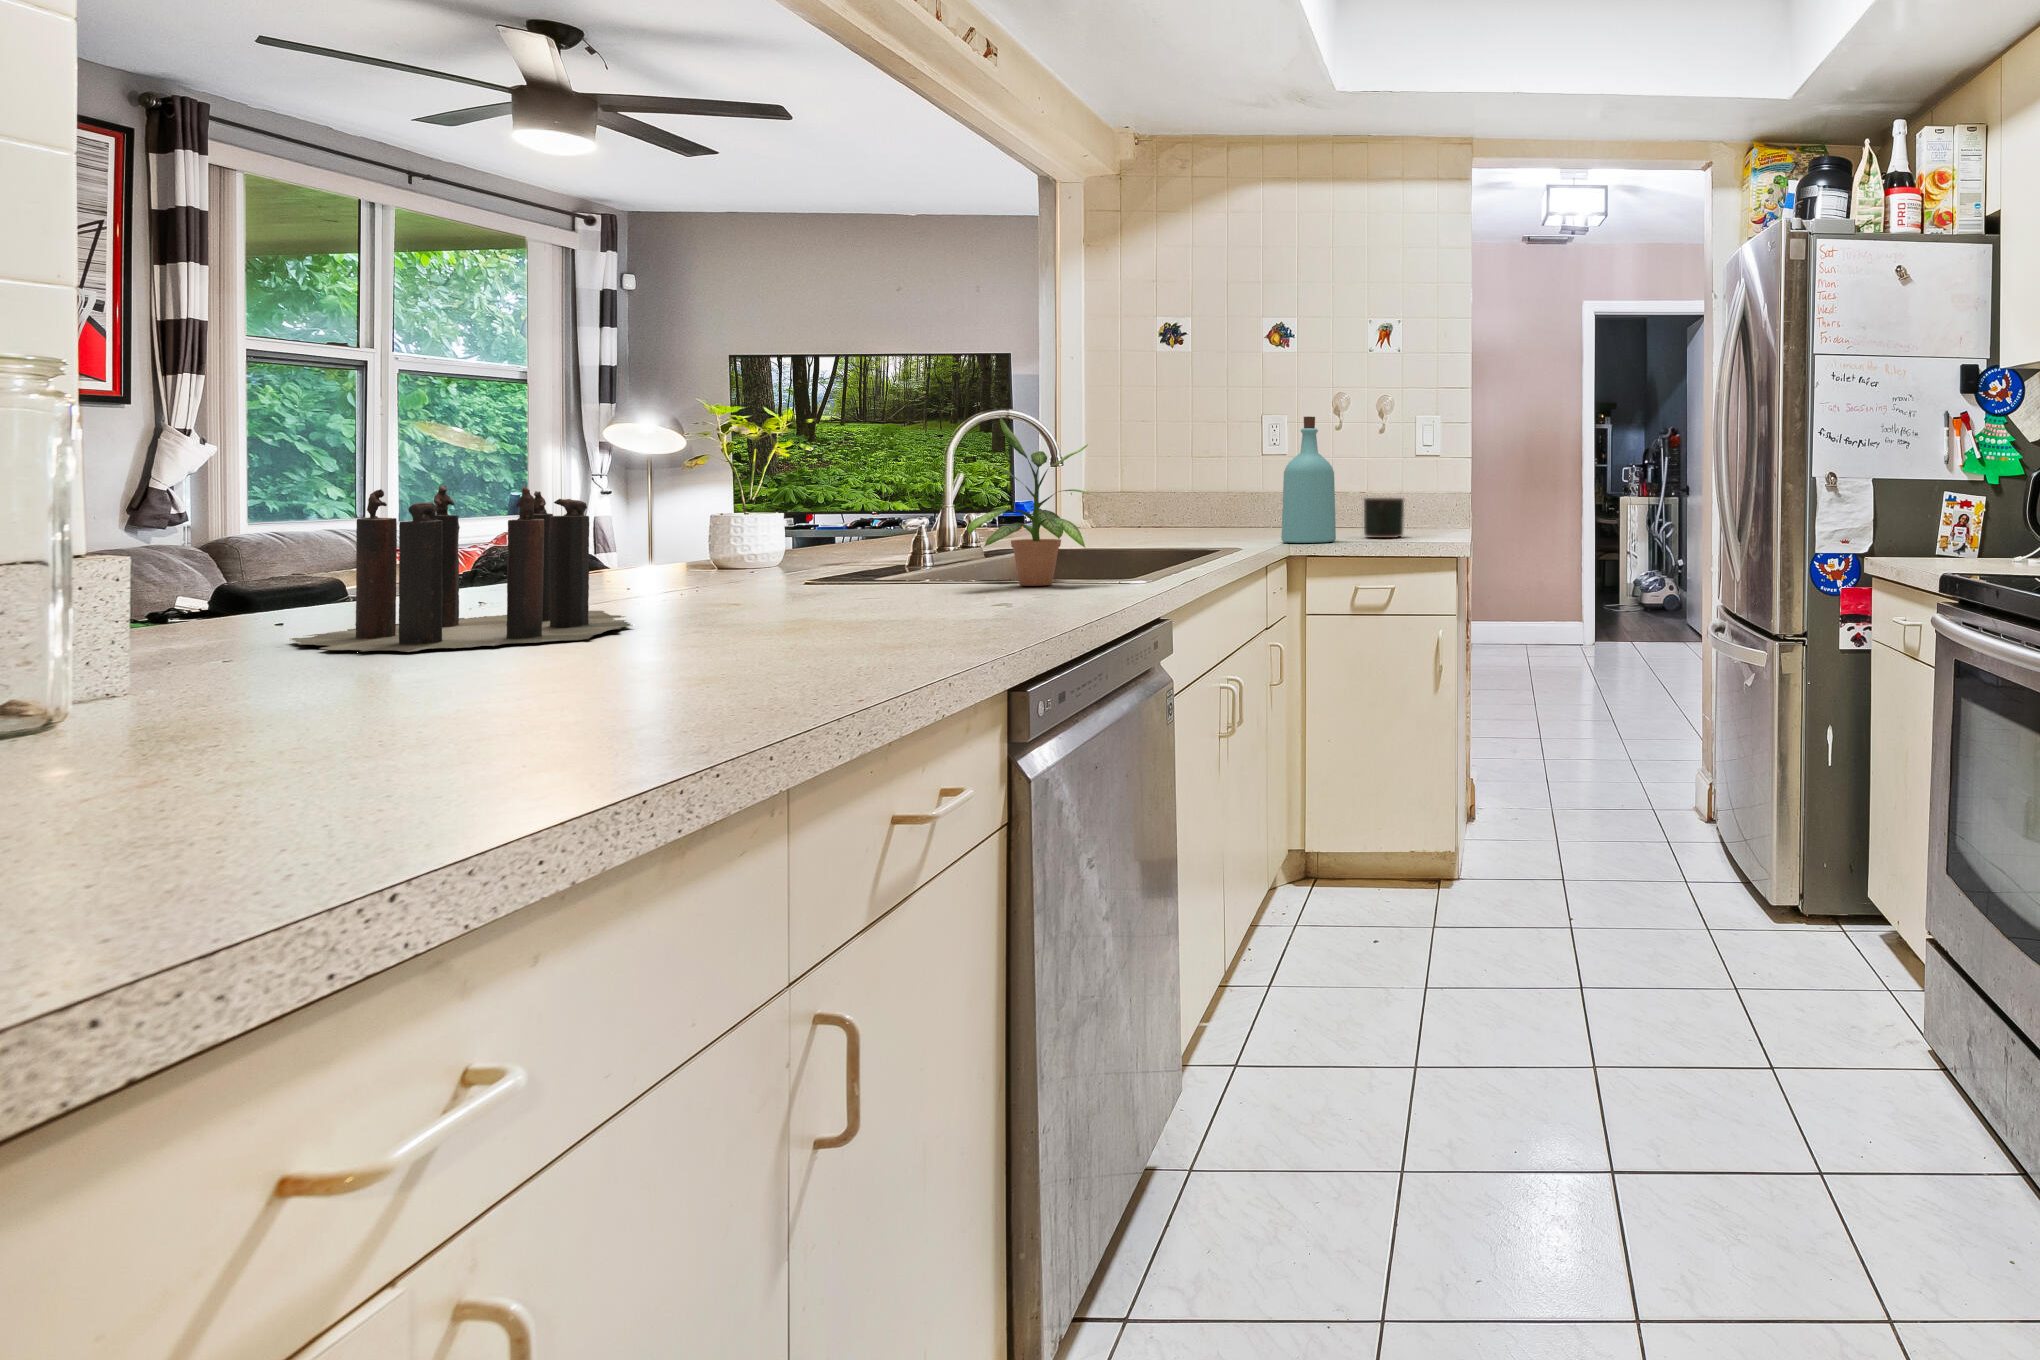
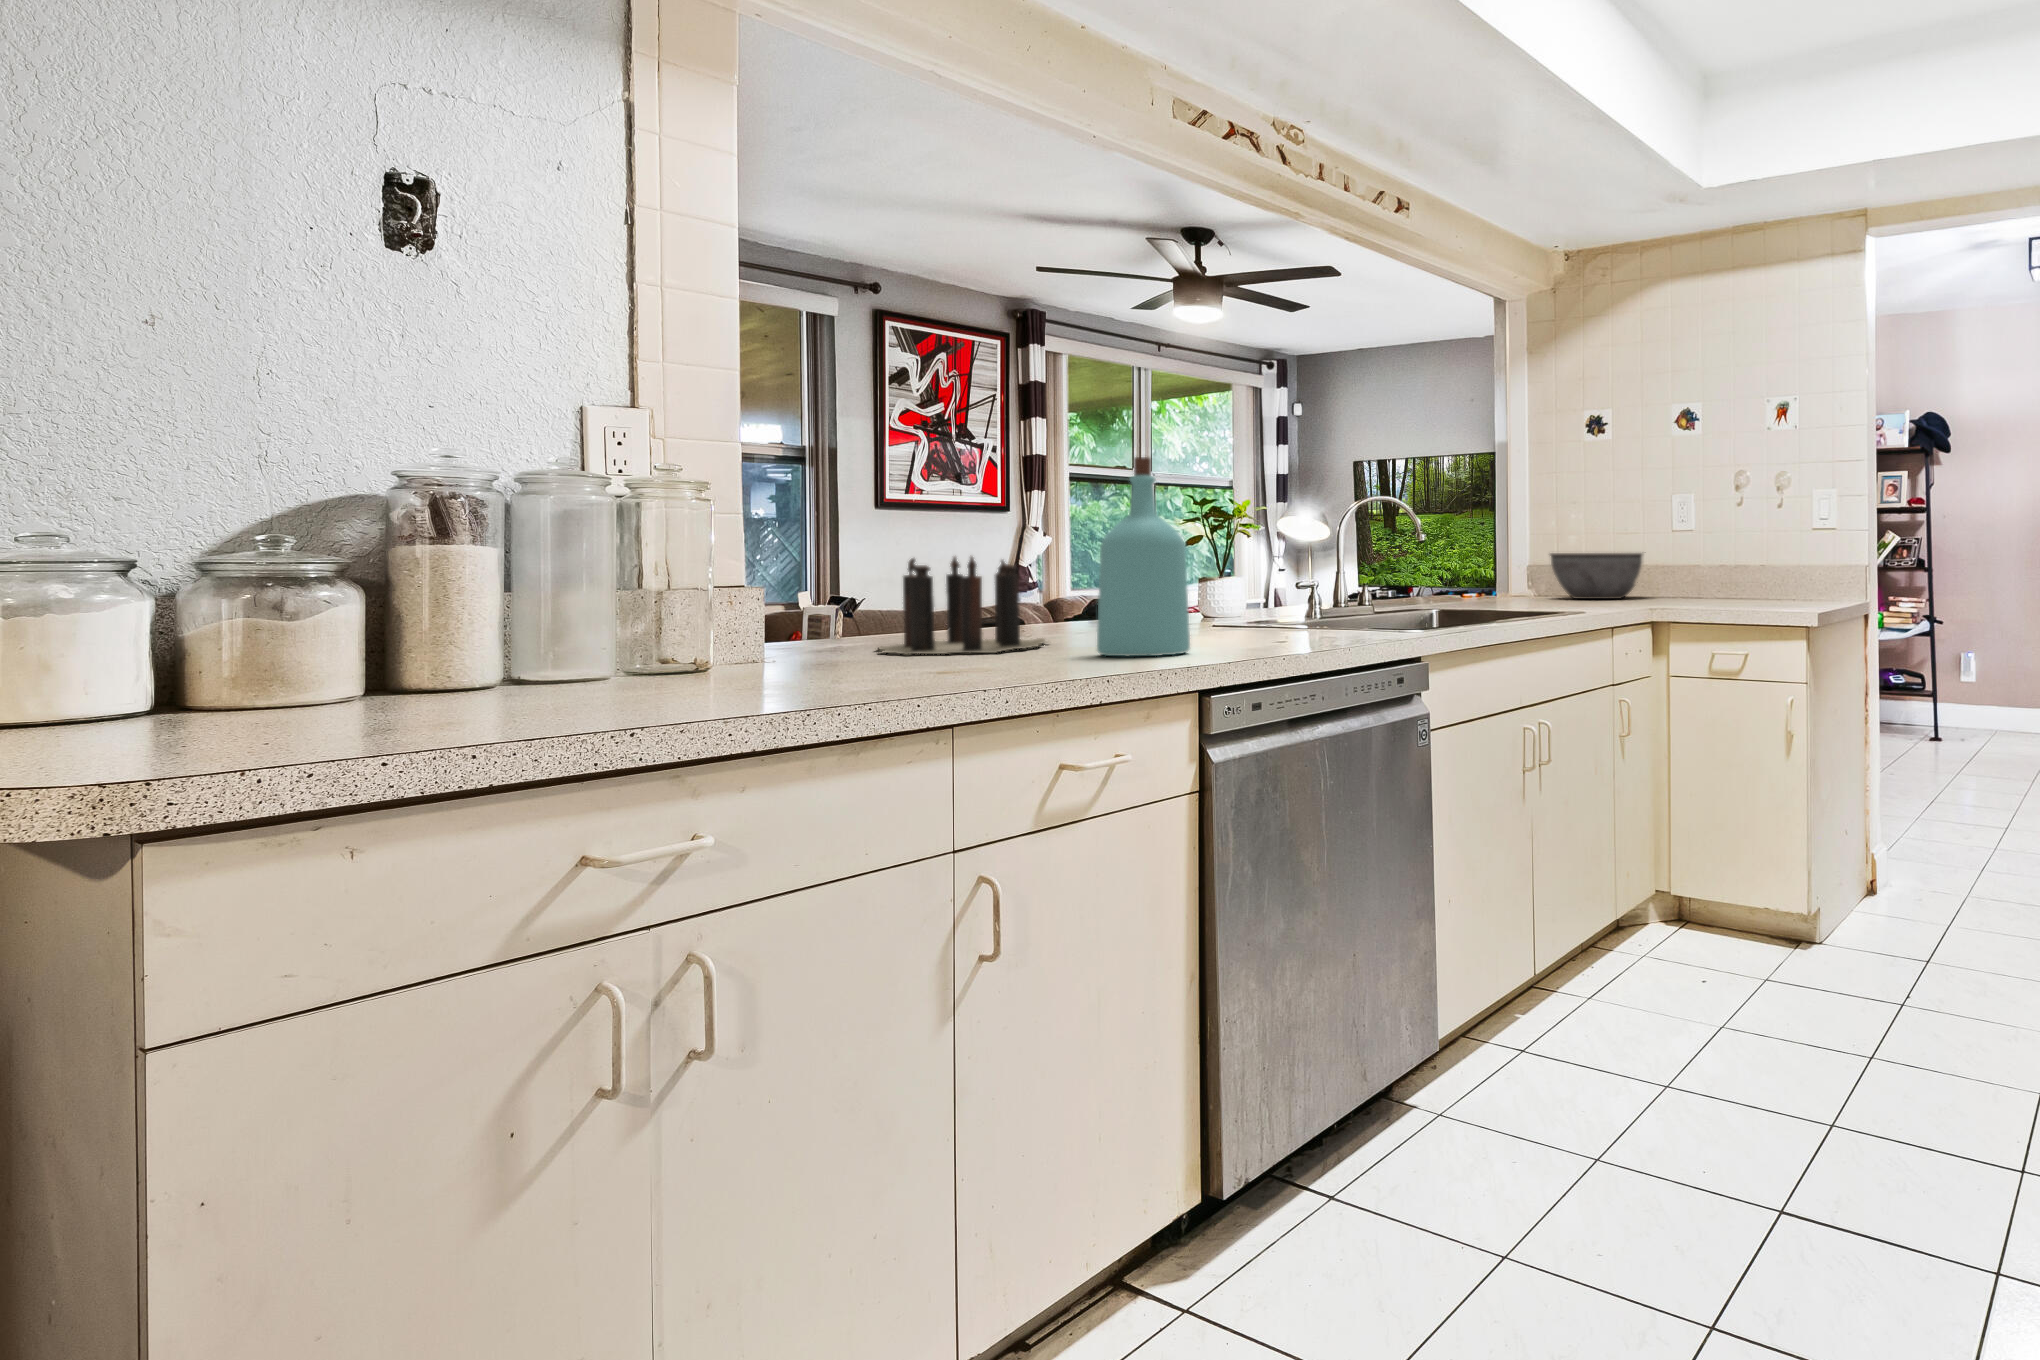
potted plant: present [968,417,1107,586] -> none [1284,502,1393,634]
bottle: present [1281,417,1336,543] -> present [1097,457,1190,656]
bowl: none [1111,478,1227,530] -> present [1550,553,1642,599]
mug: present [1364,498,1404,538] -> none [1735,569,1775,607]

